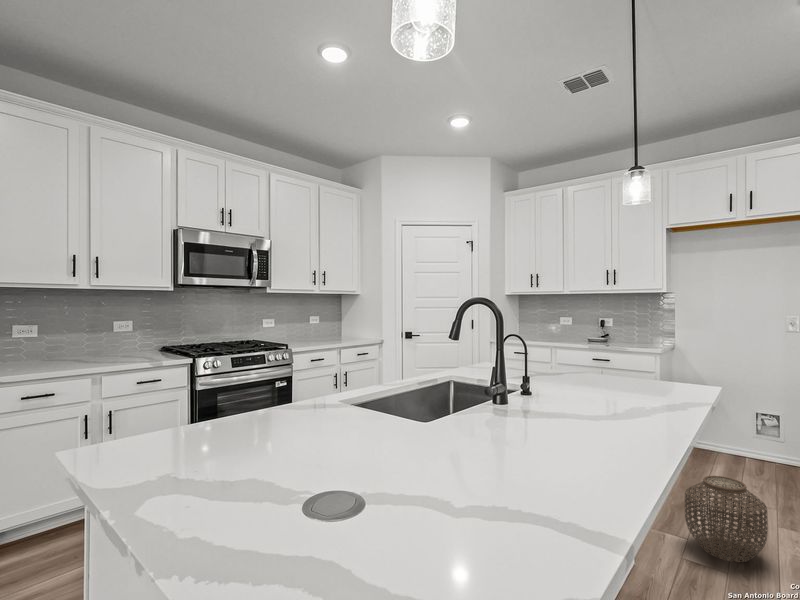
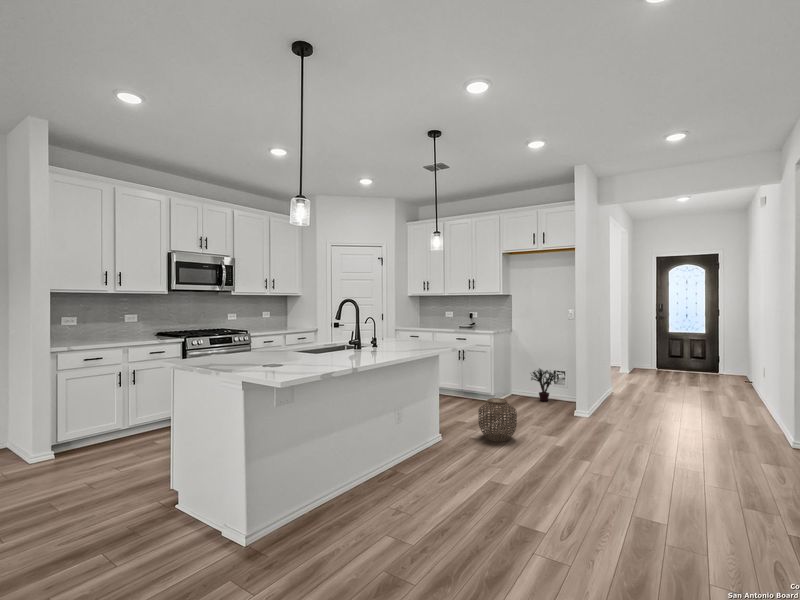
potted plant: none [710,405,764,459] -> present [531,369,557,401]

